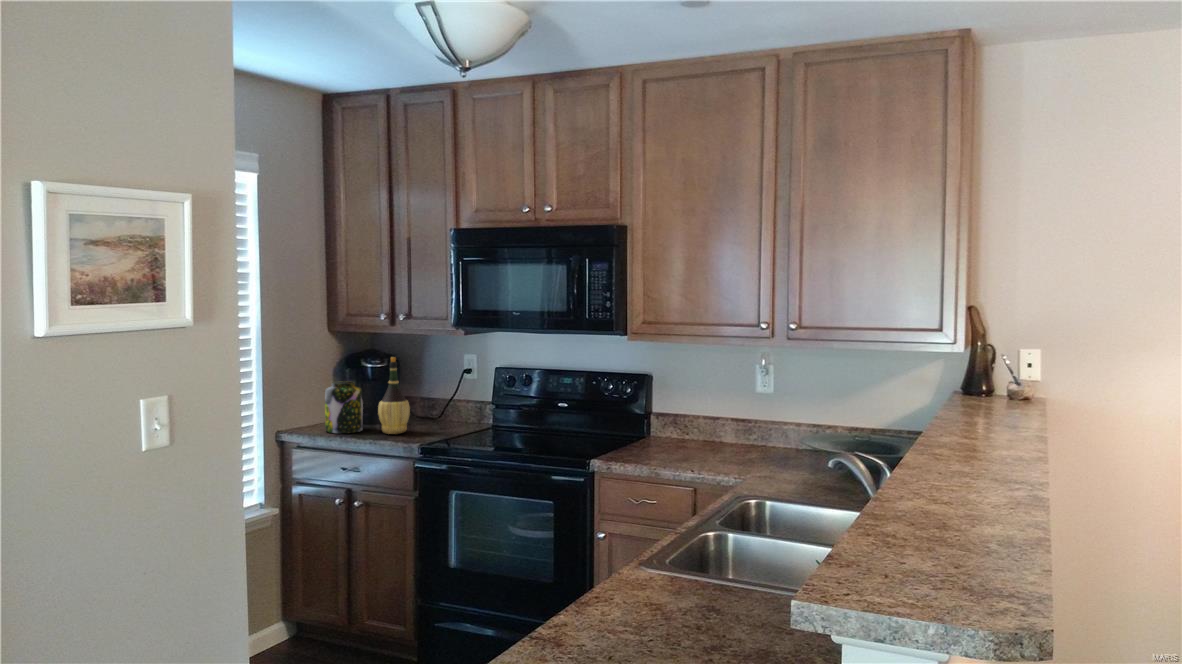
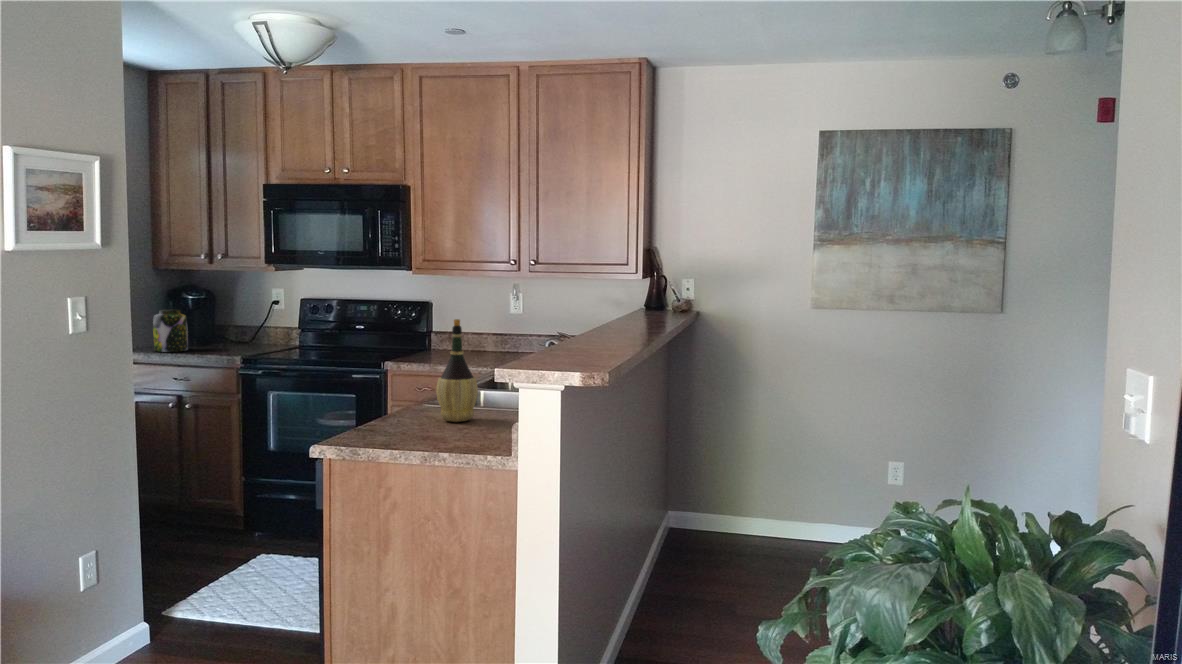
wine bottle: present [378,357,410,434] -> present [436,319,478,422]

